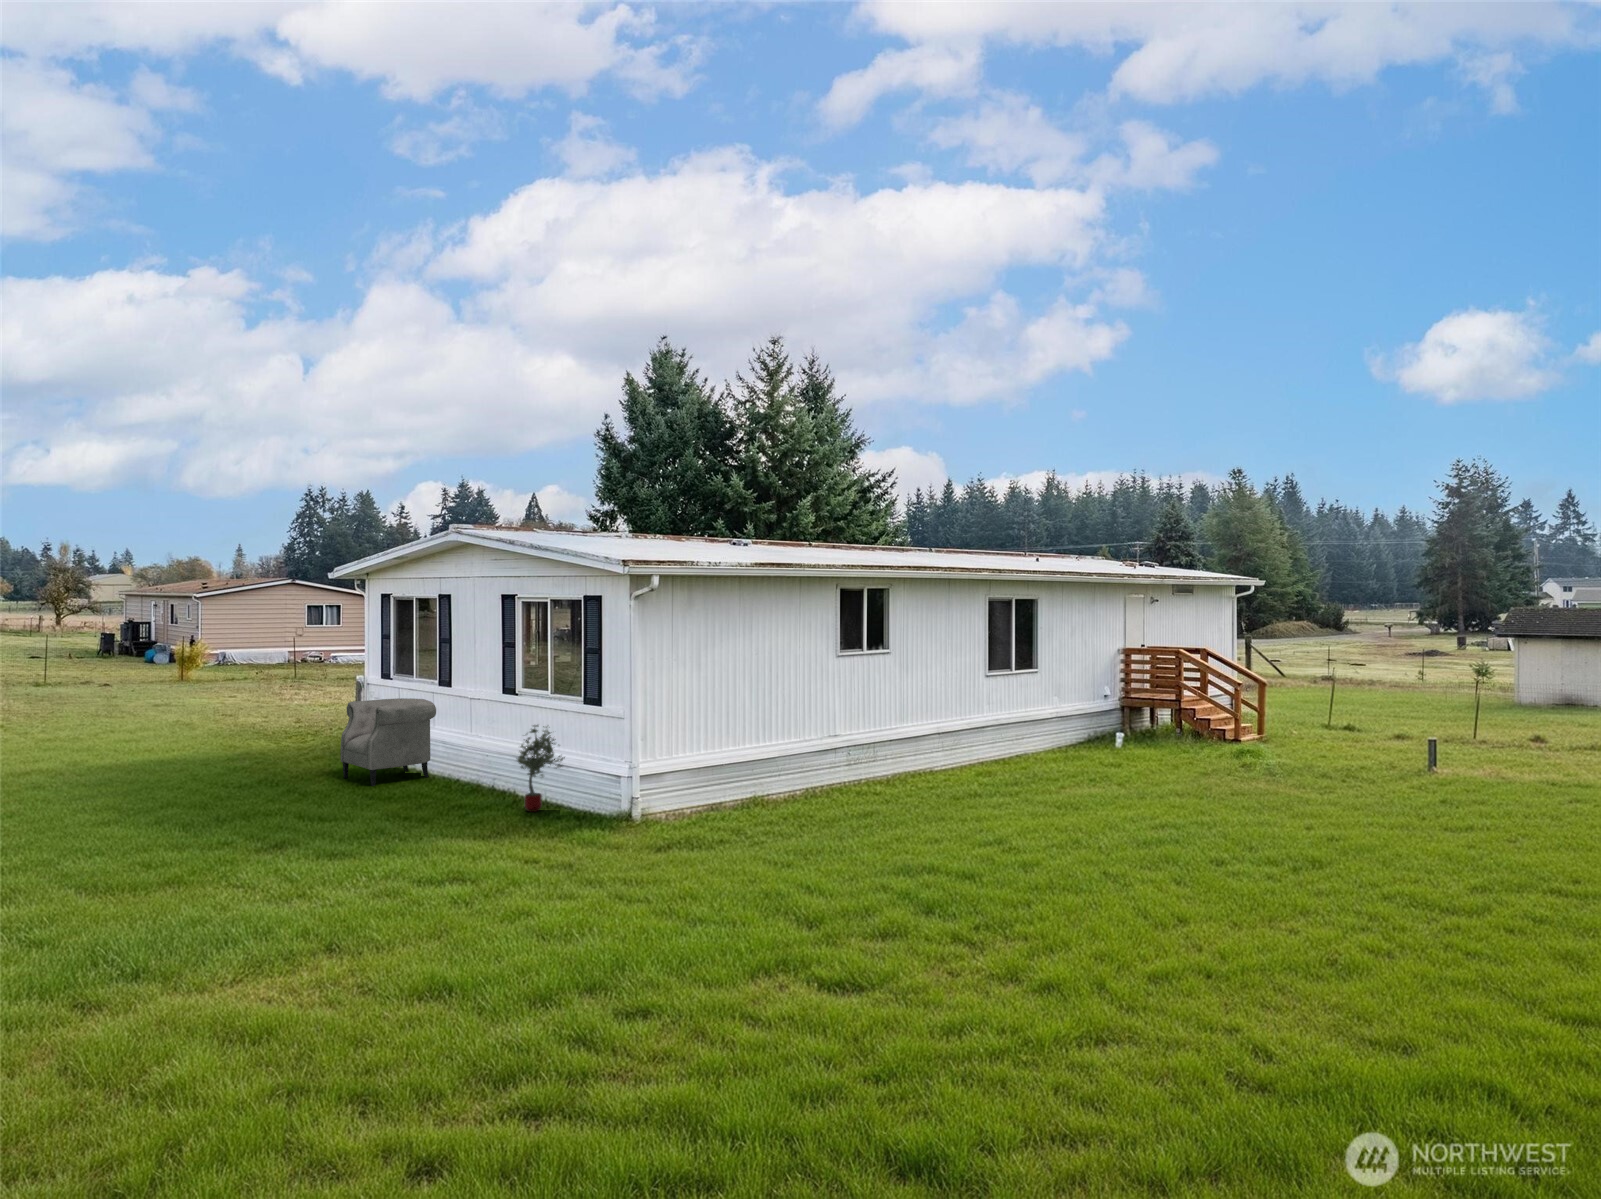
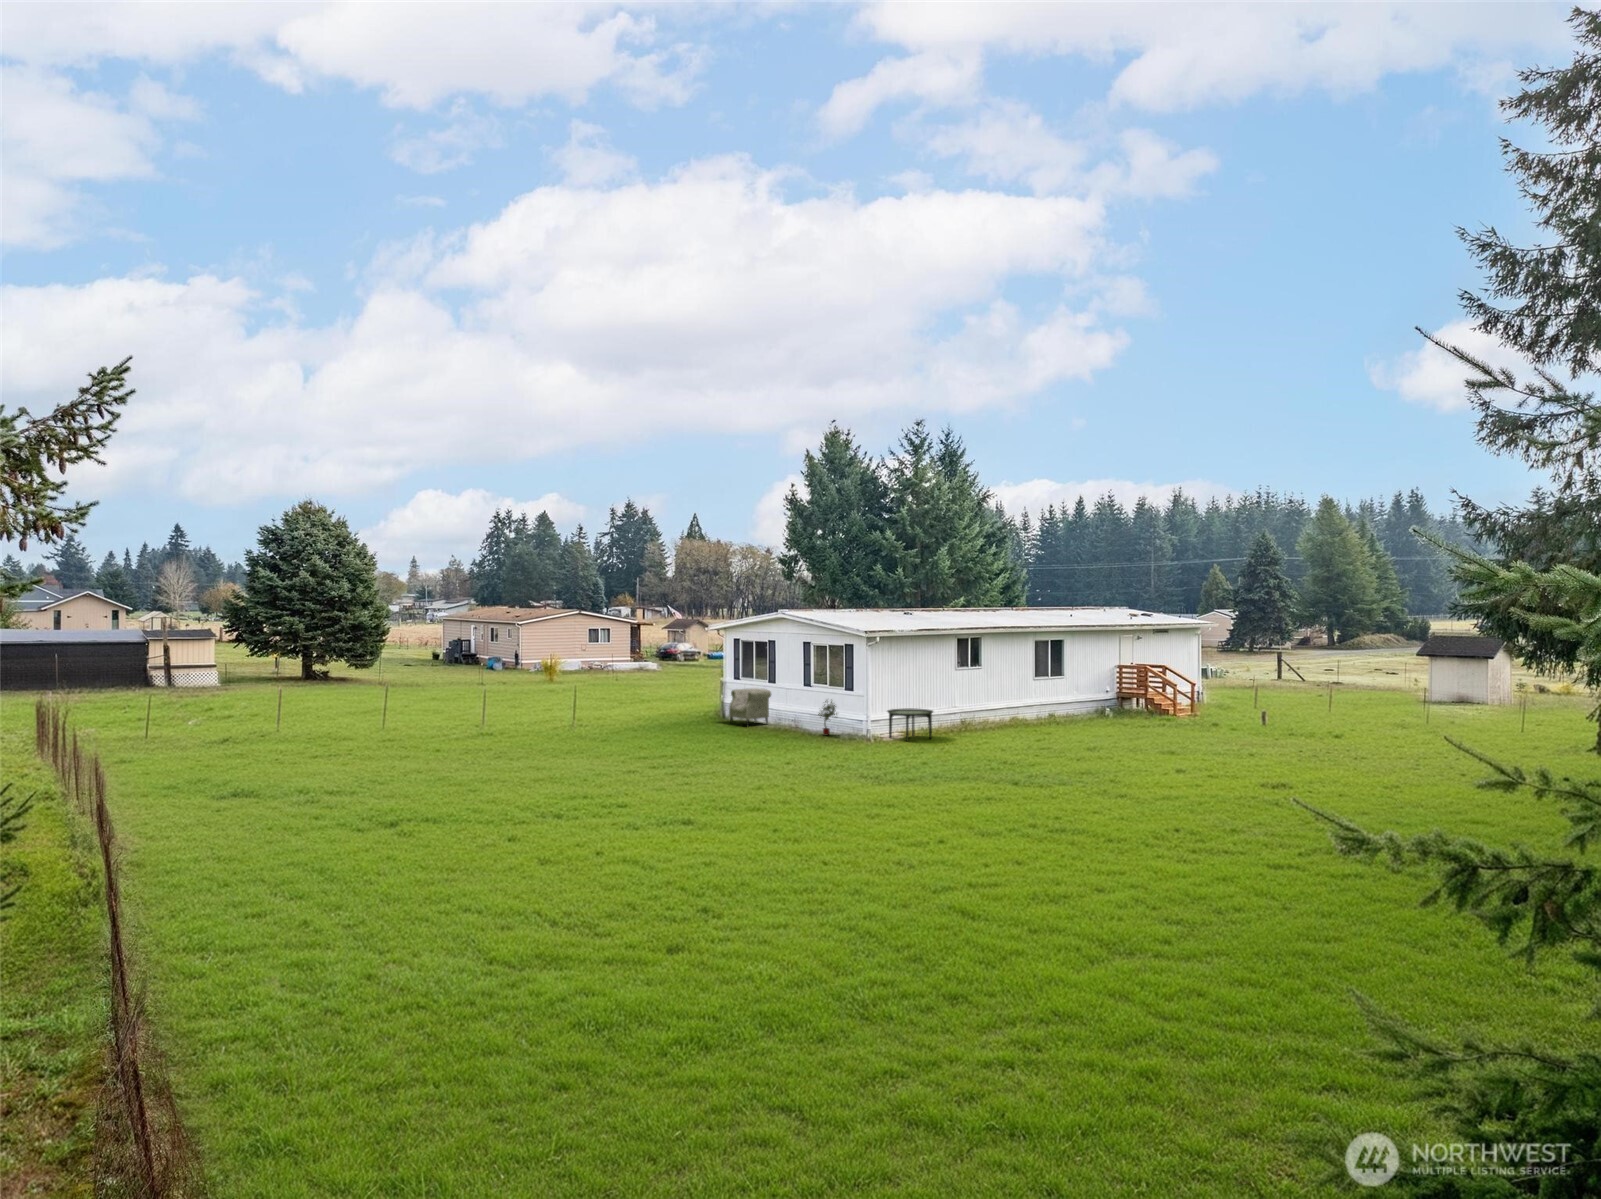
round table: none [674,745,787,830] -> present [887,708,933,741]

